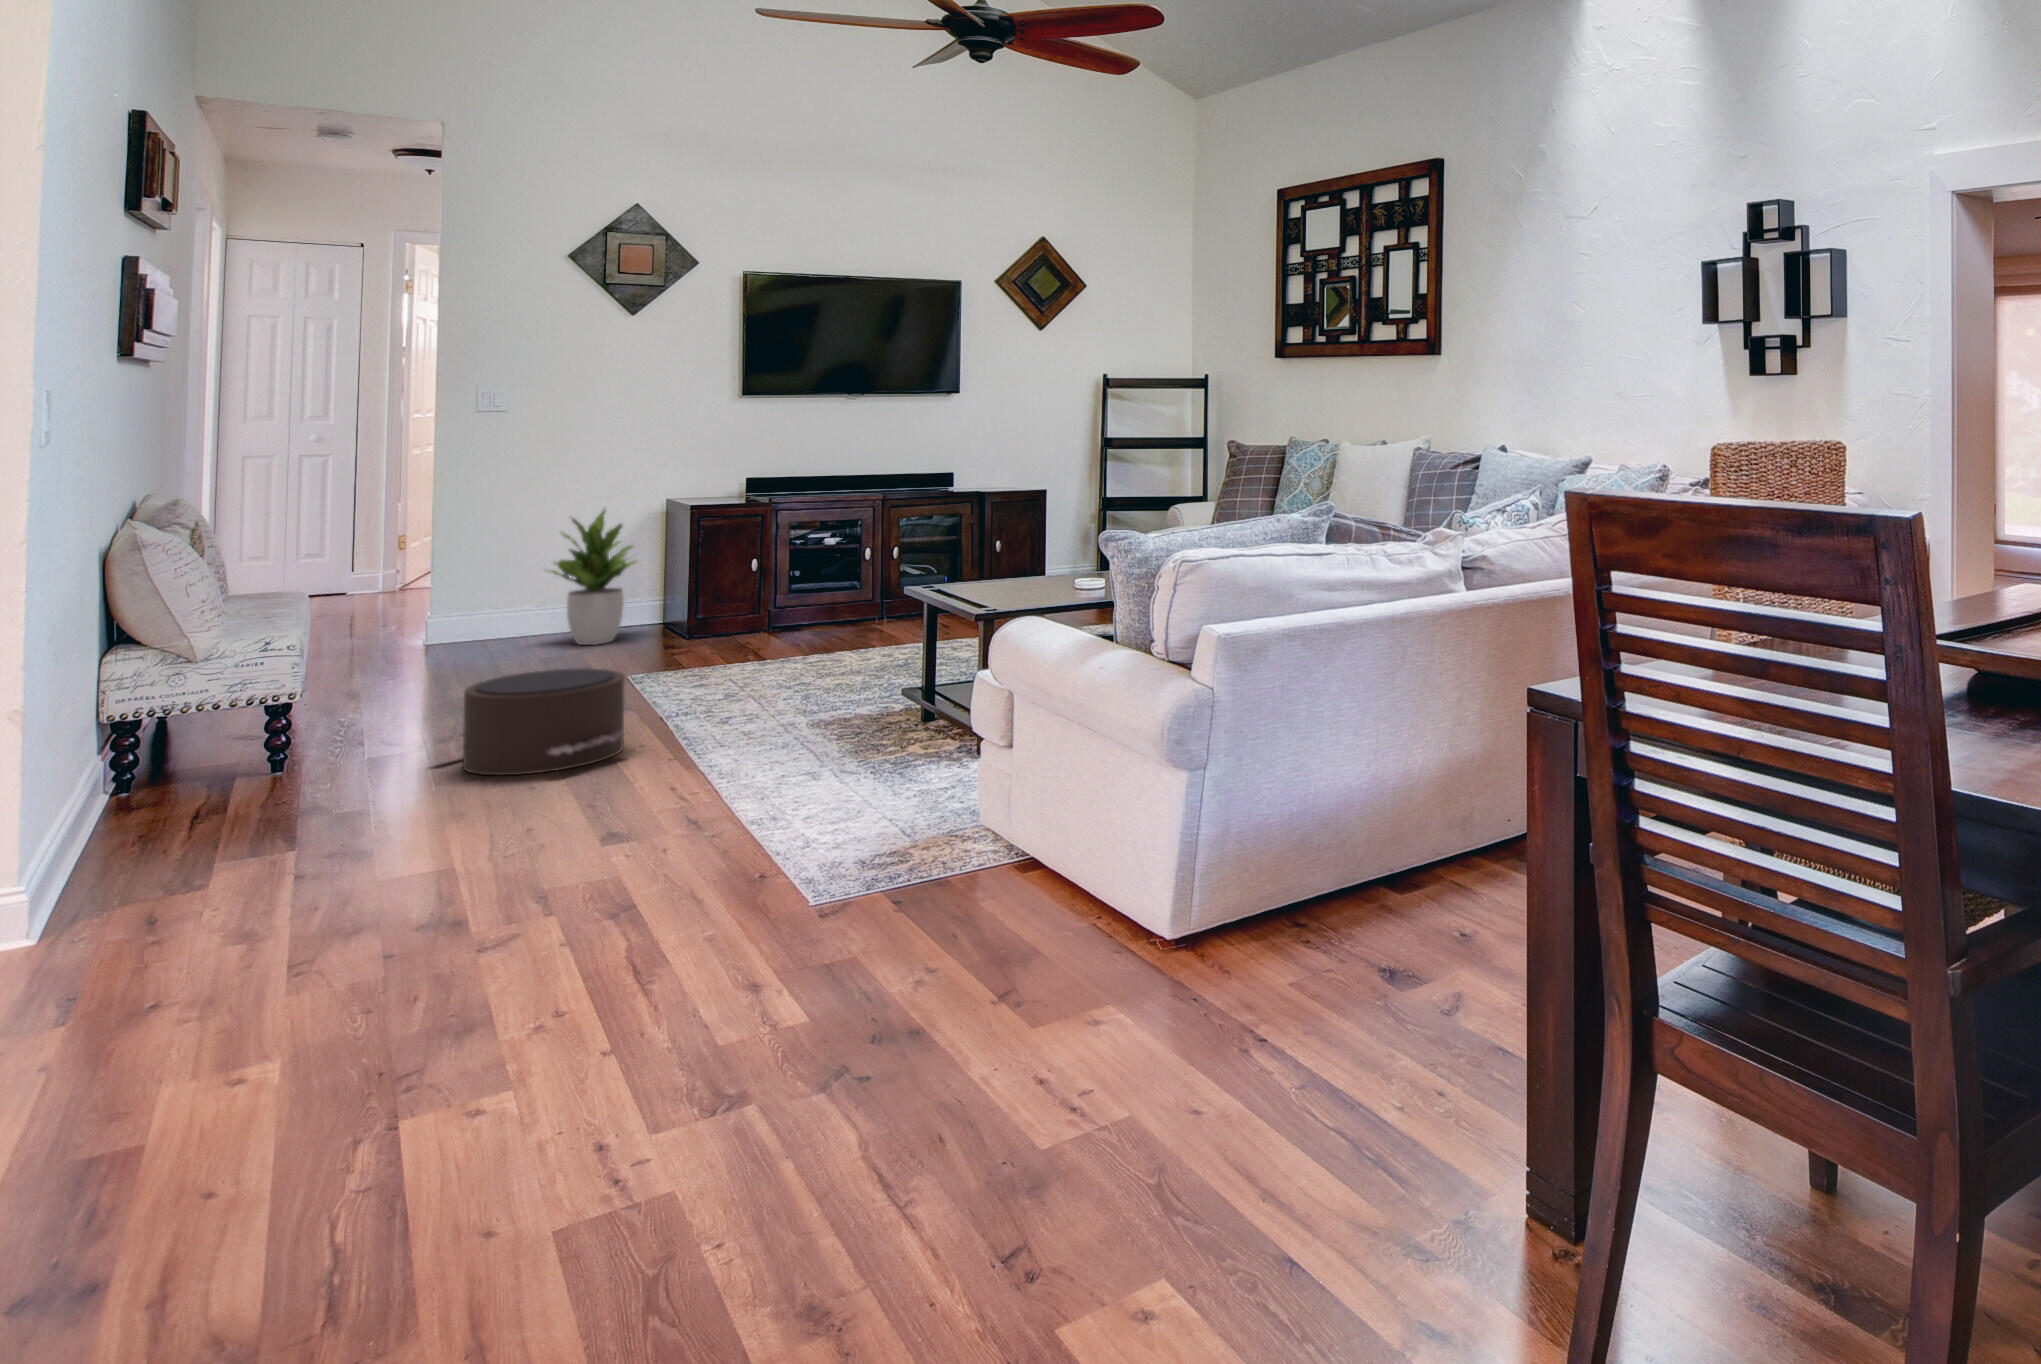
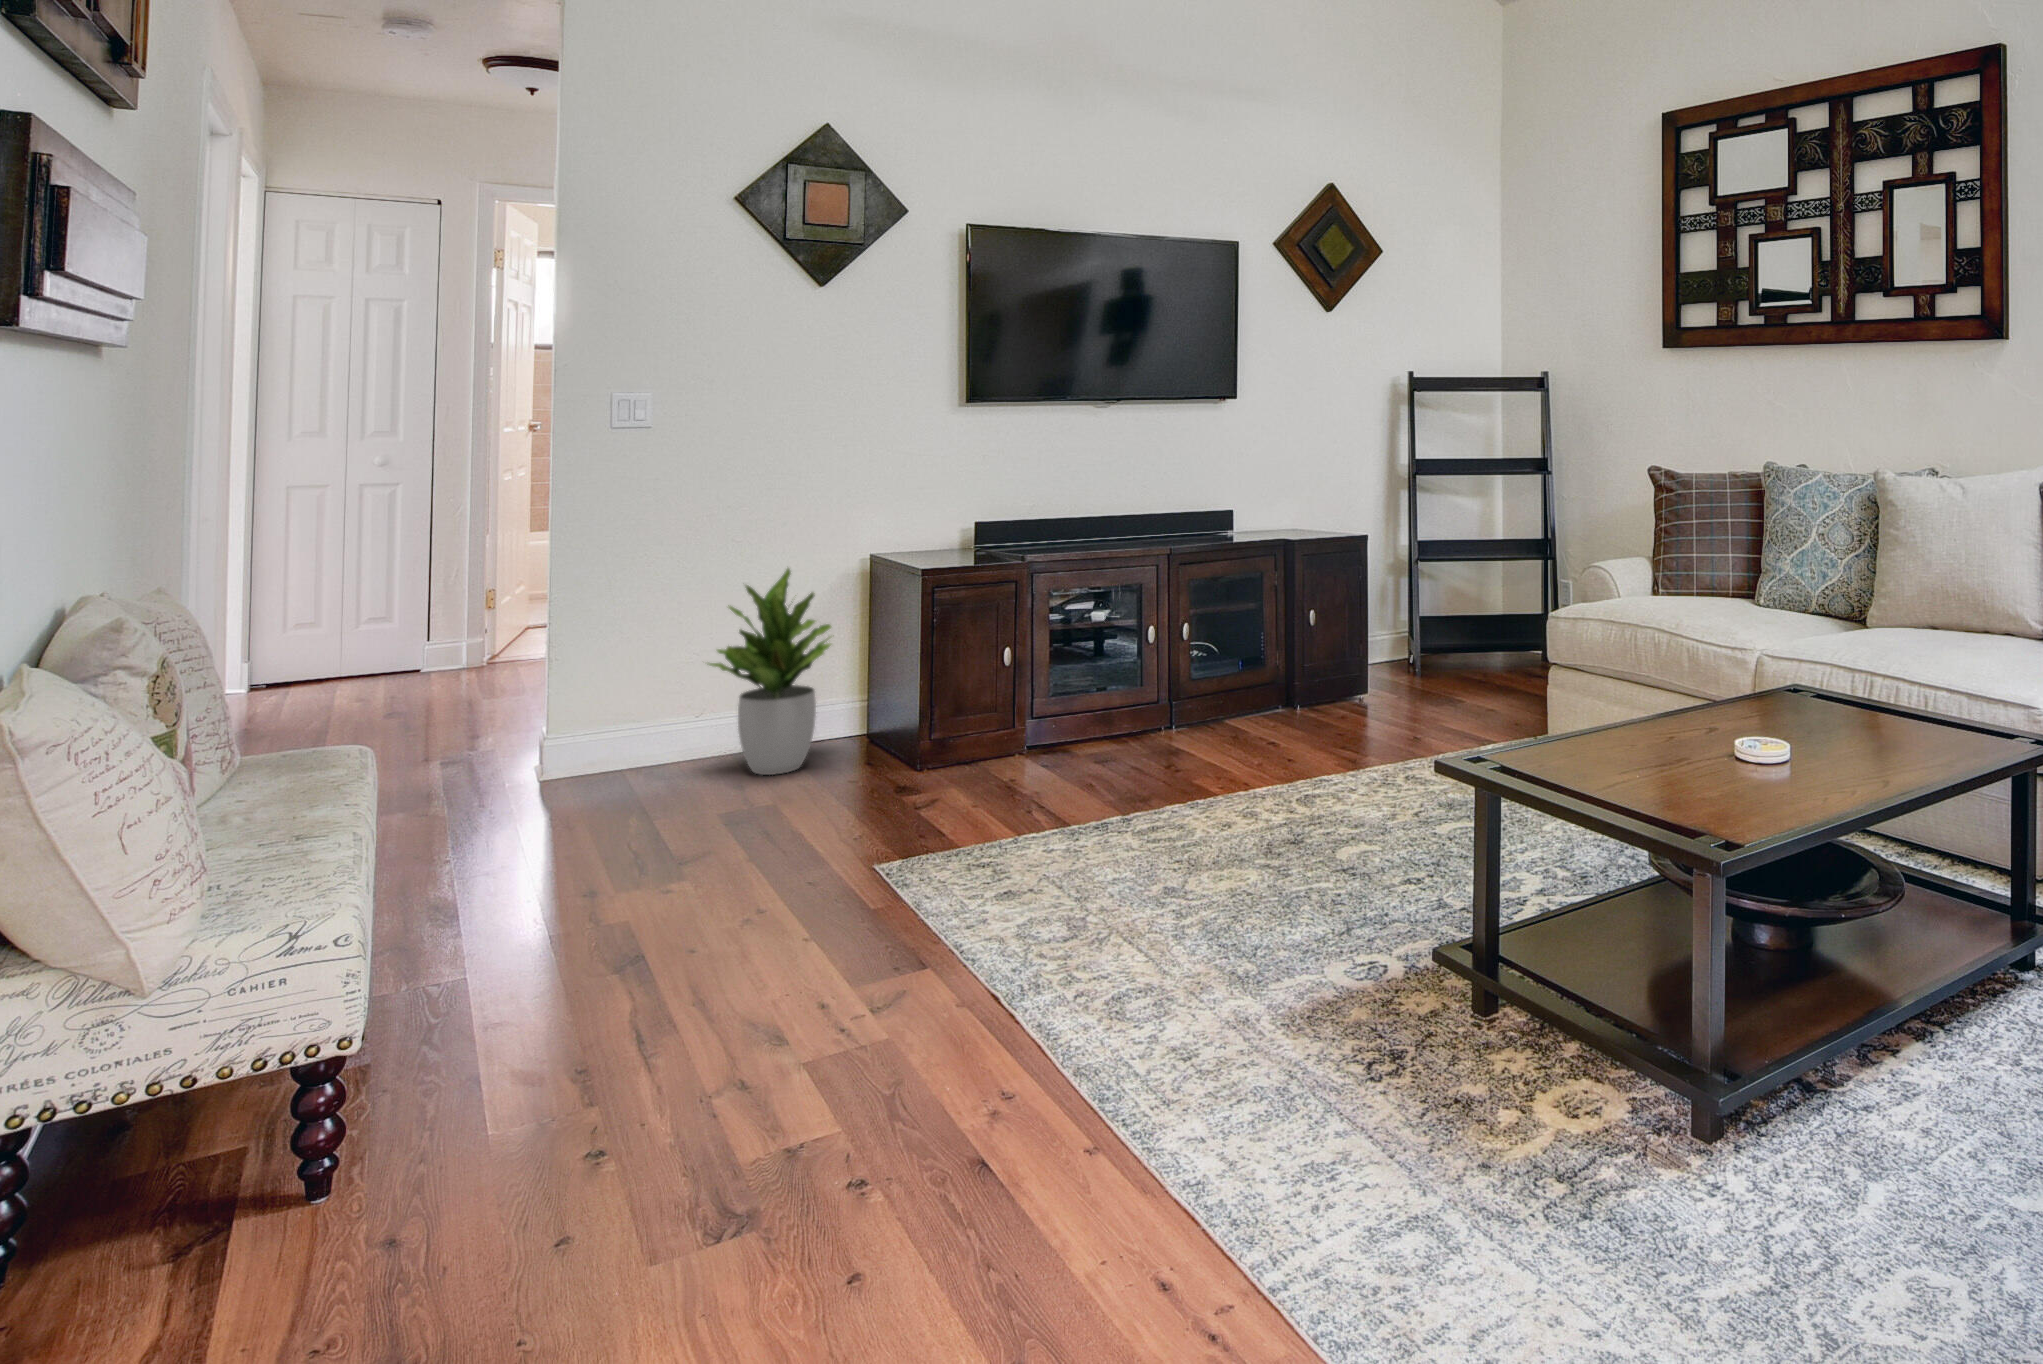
pouf: present [437,668,625,775] -> none [606,920,980,1197]

